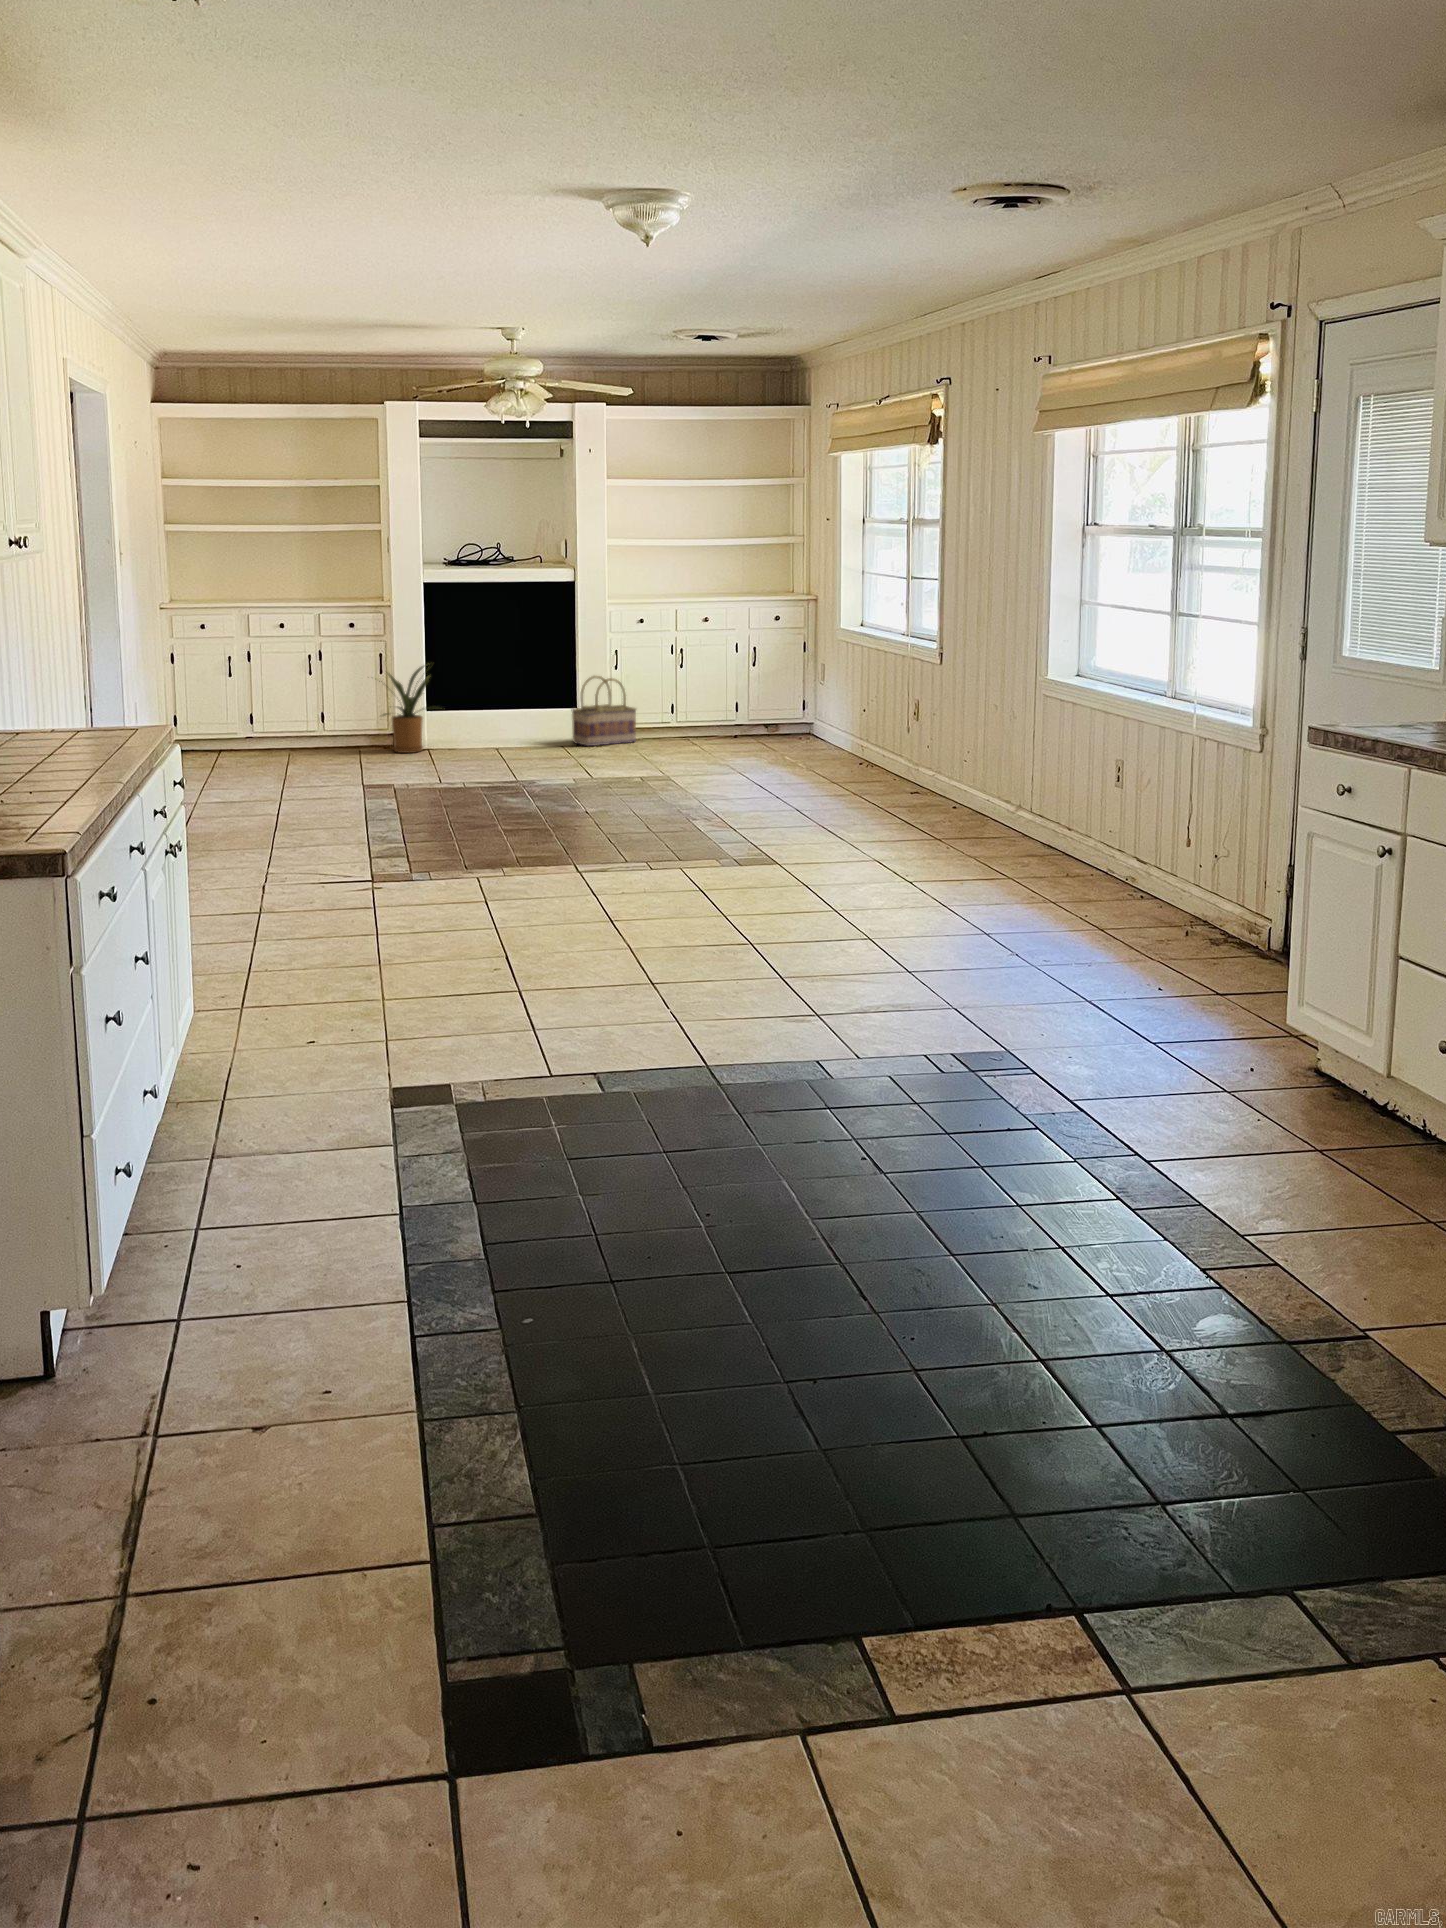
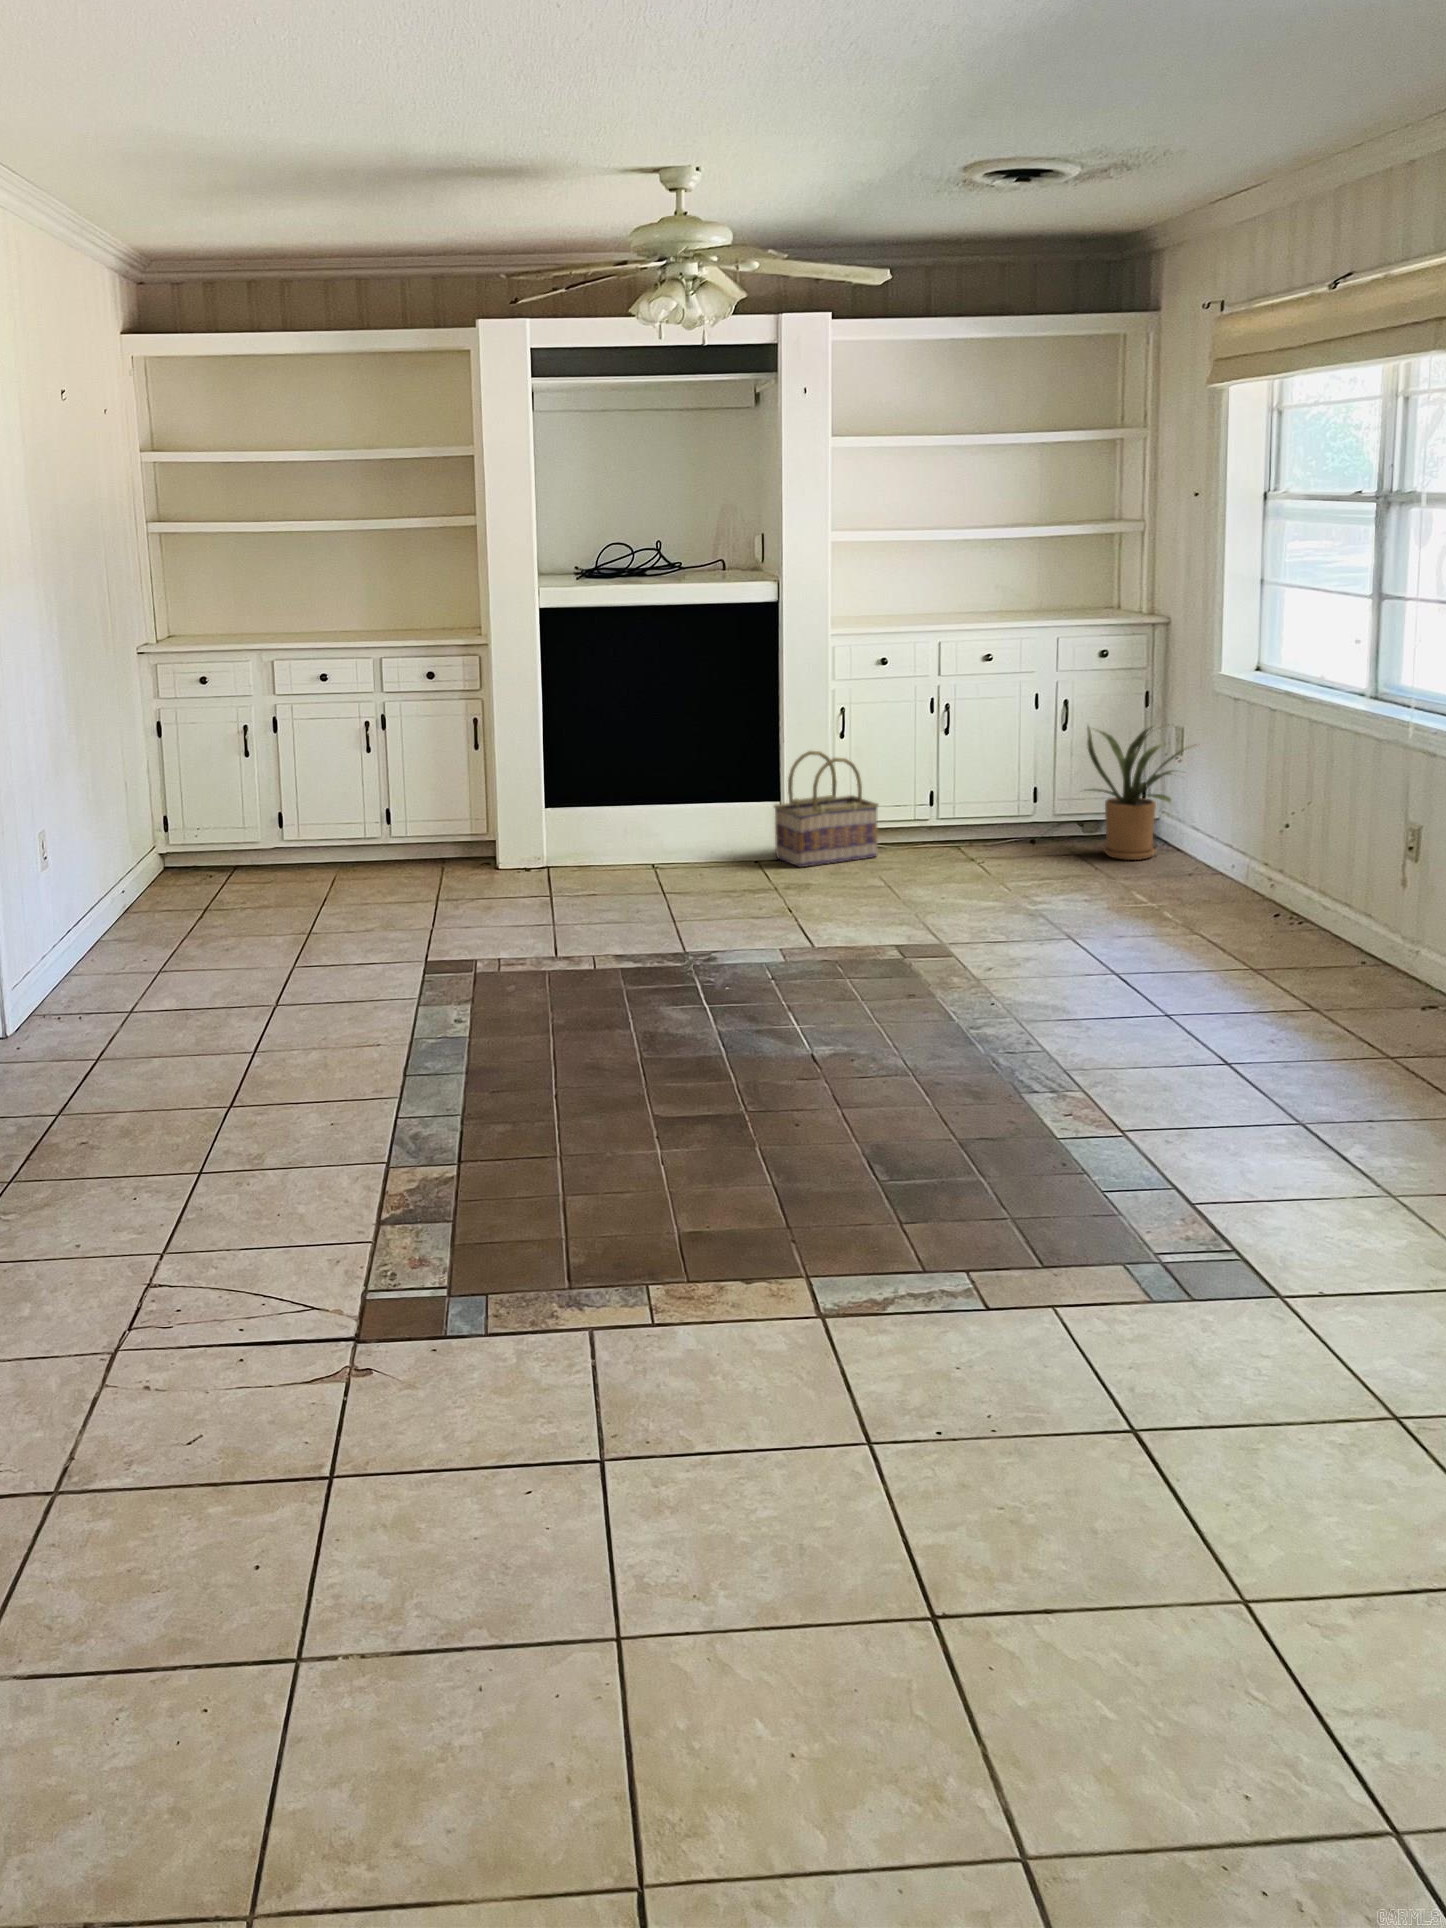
house plant: present [379,666,431,753] -> present [1087,724,1189,860]

